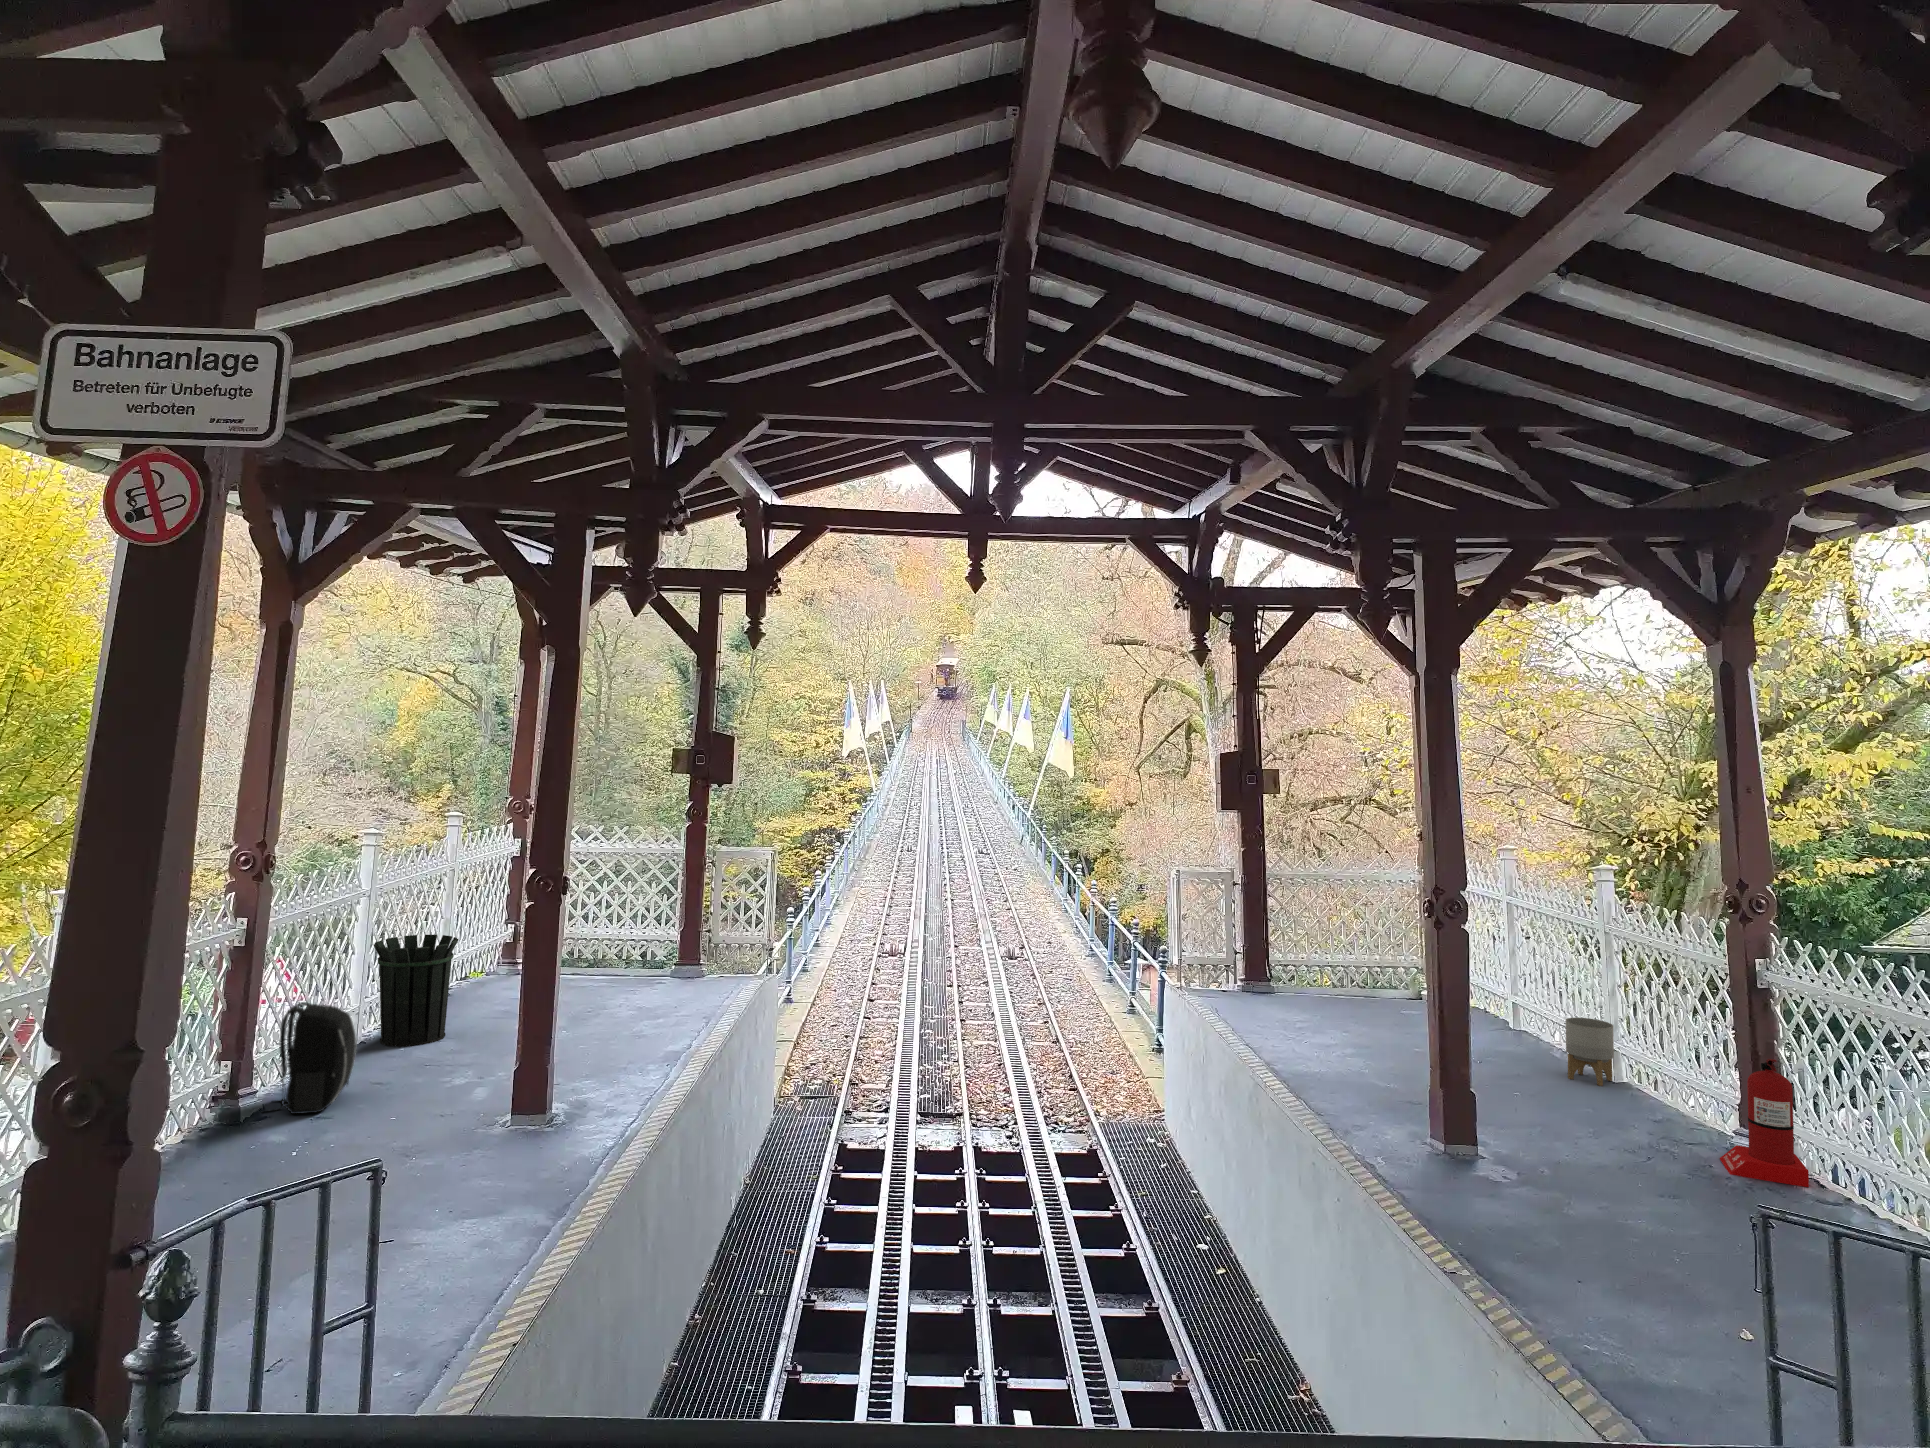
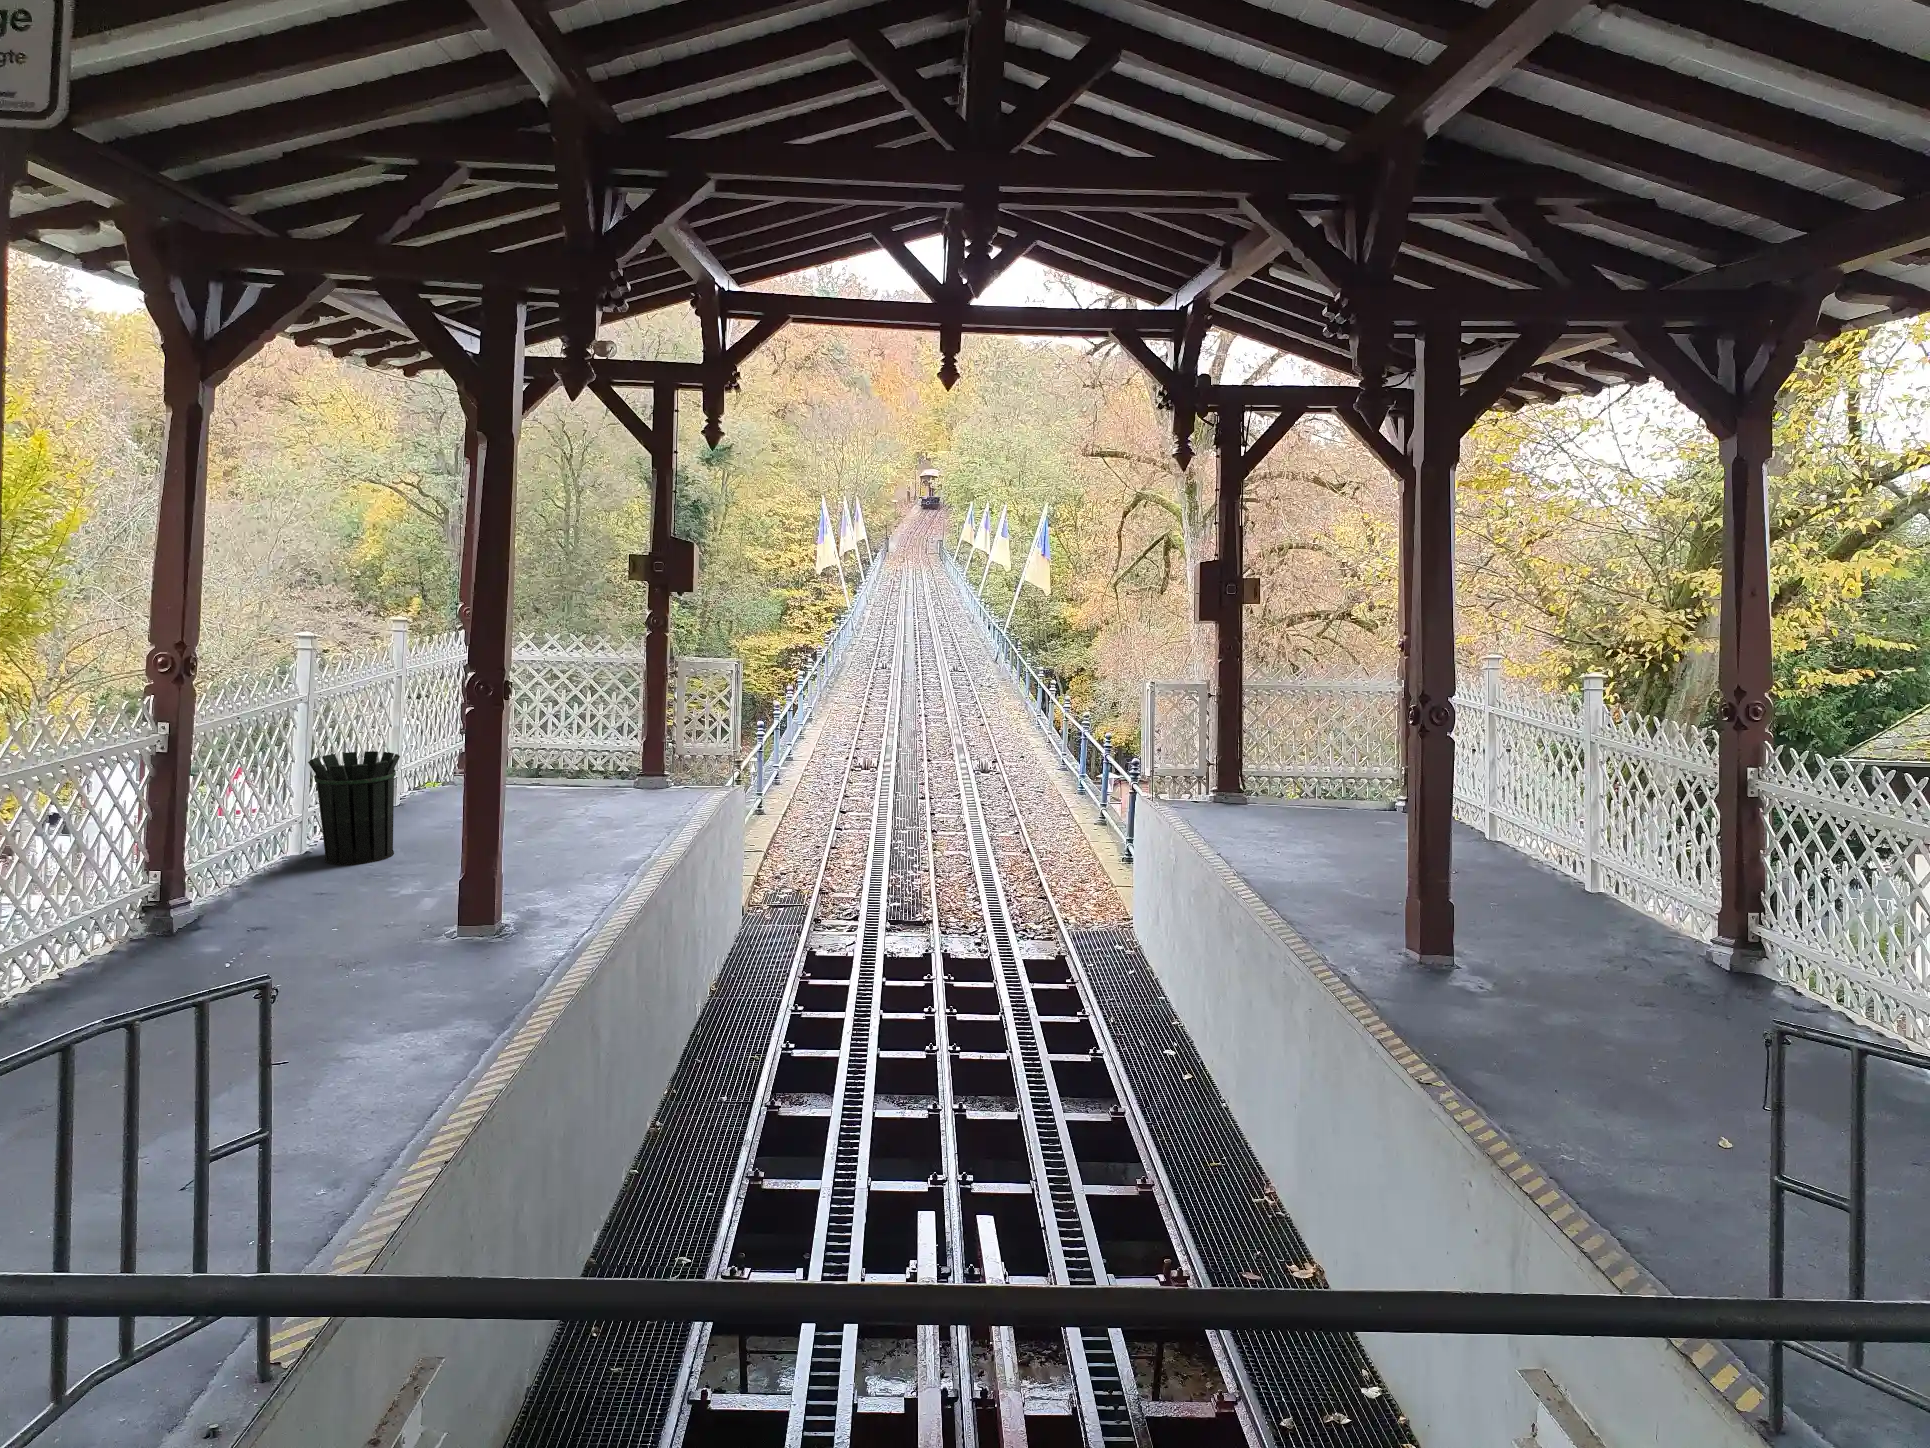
backpack: present [279,1002,356,1114] -> none [190,822,288,936]
planter: present [1566,1018,1614,1086] -> none [1541,828,1592,895]
fire extinguisher: present [1720,1059,1809,1187] -> none [1695,870,1787,995]

